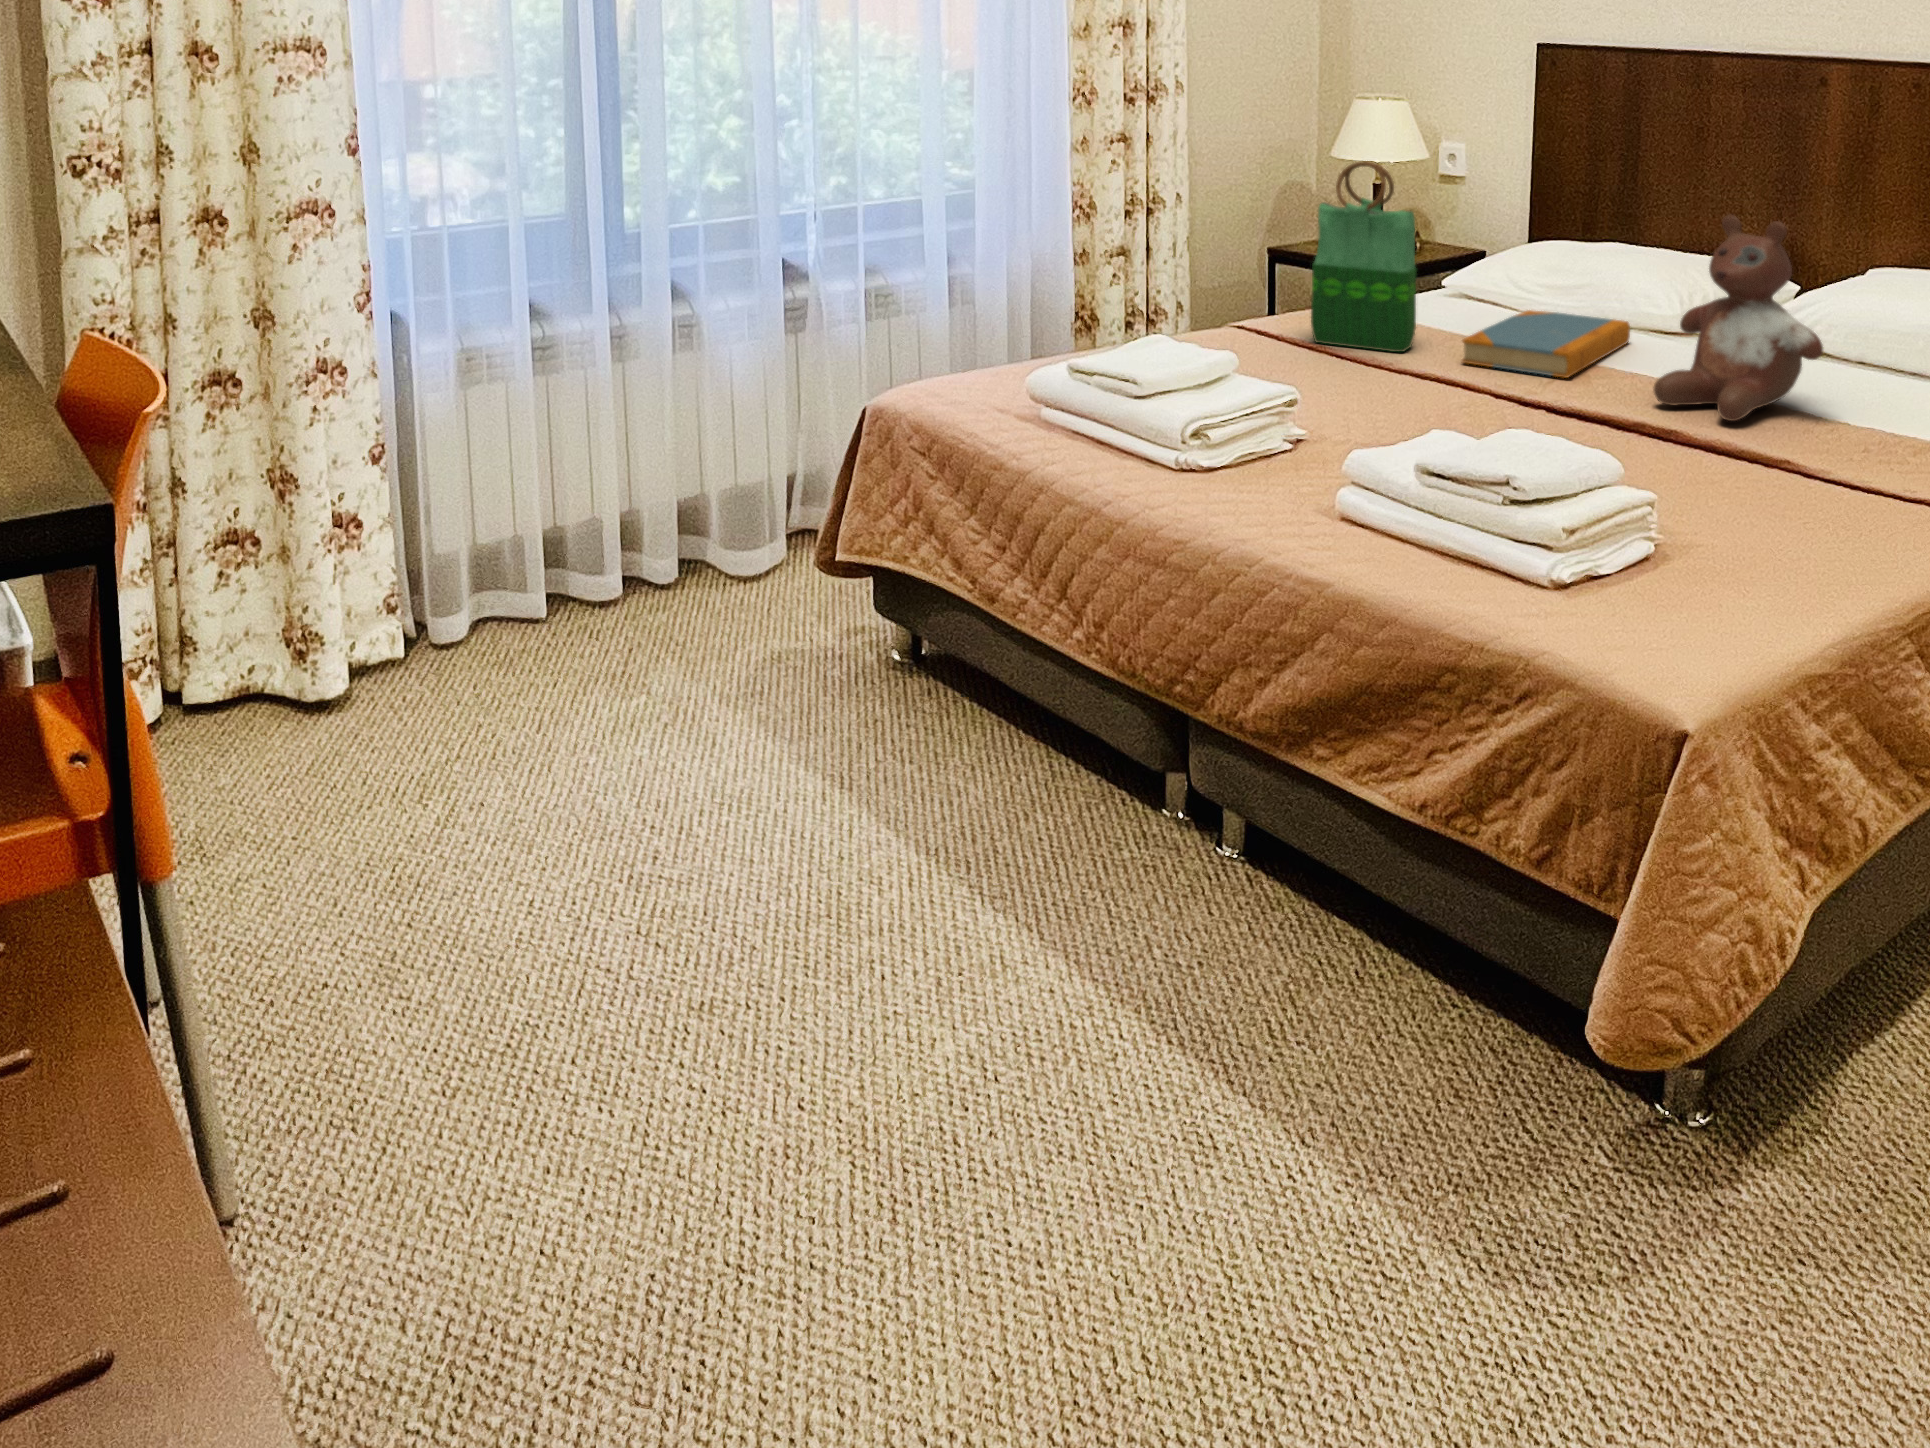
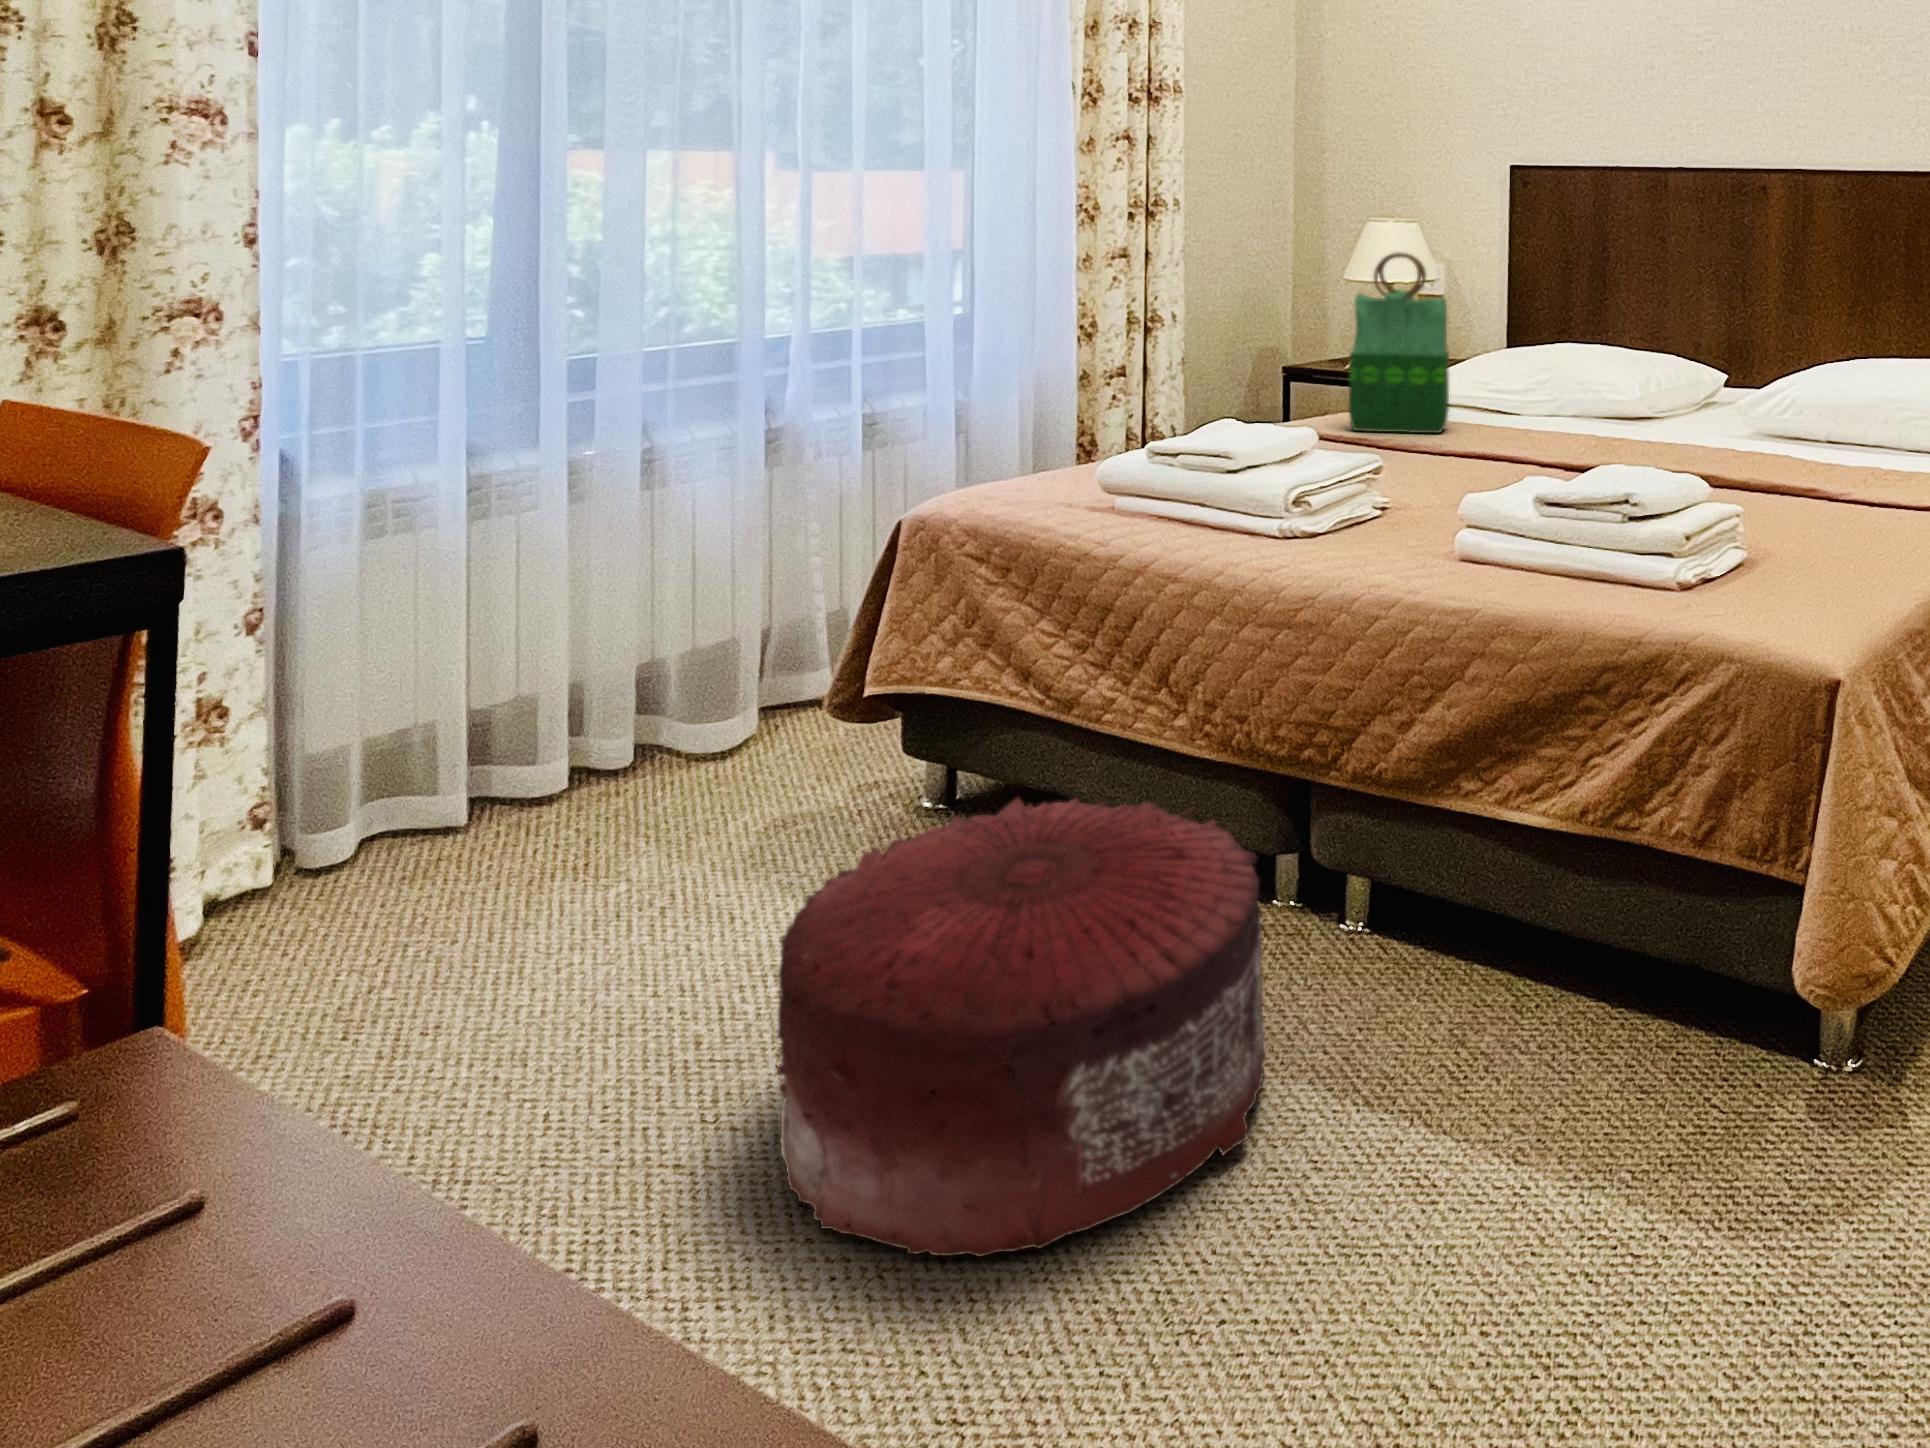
stuffed bear: present [1653,215,1823,421] -> none [1678,284,1815,462]
book: present [1462,310,1630,378] -> none [1497,392,1632,442]
pouf: none [663,698,1097,1122] -> present [776,798,1266,1257]

